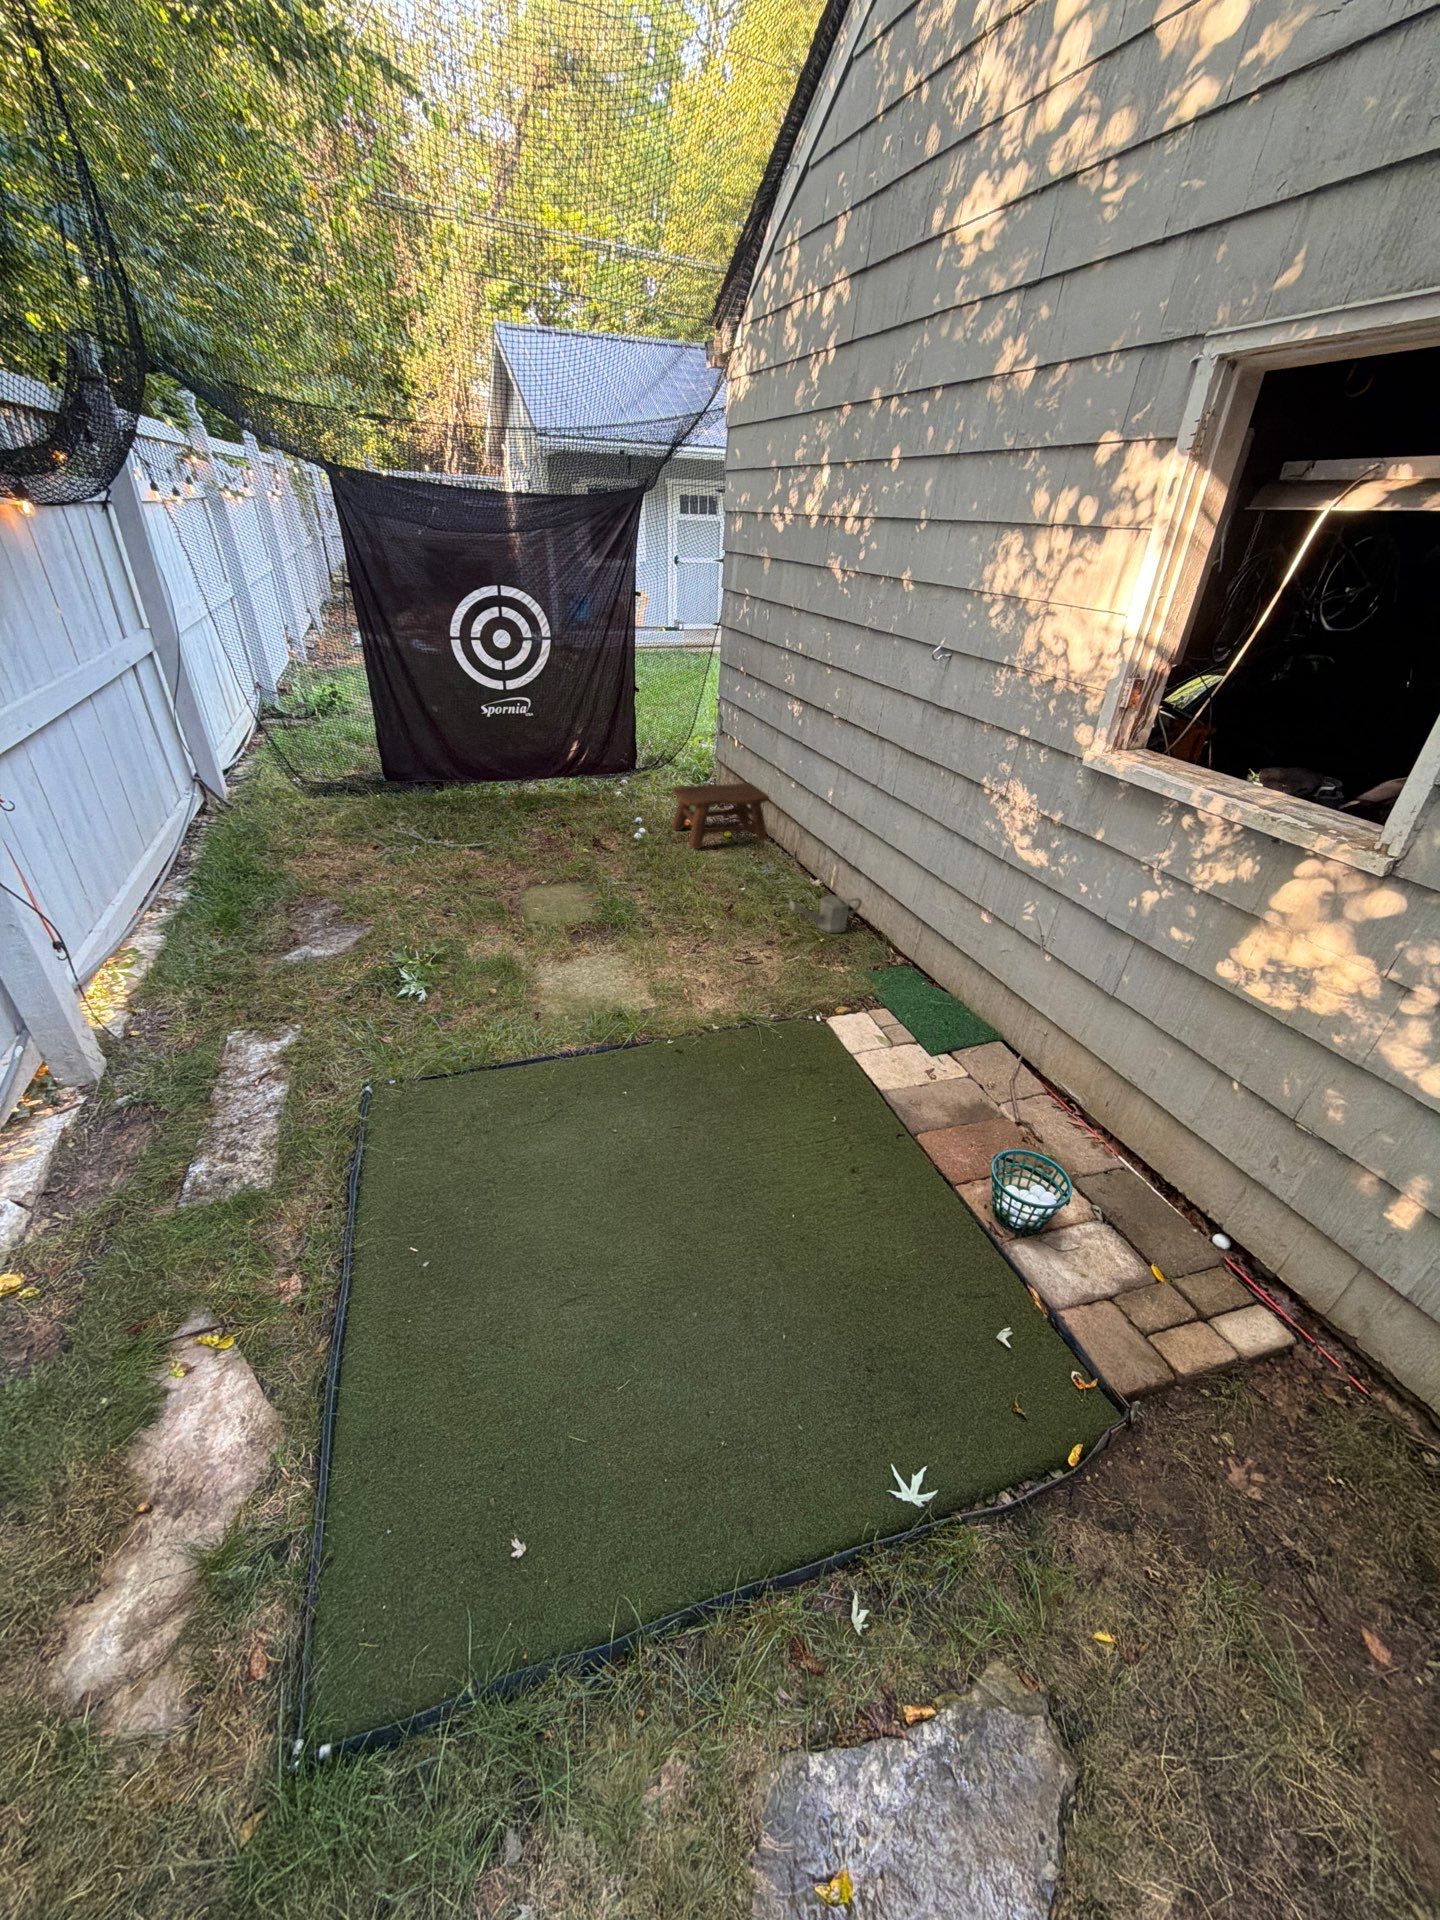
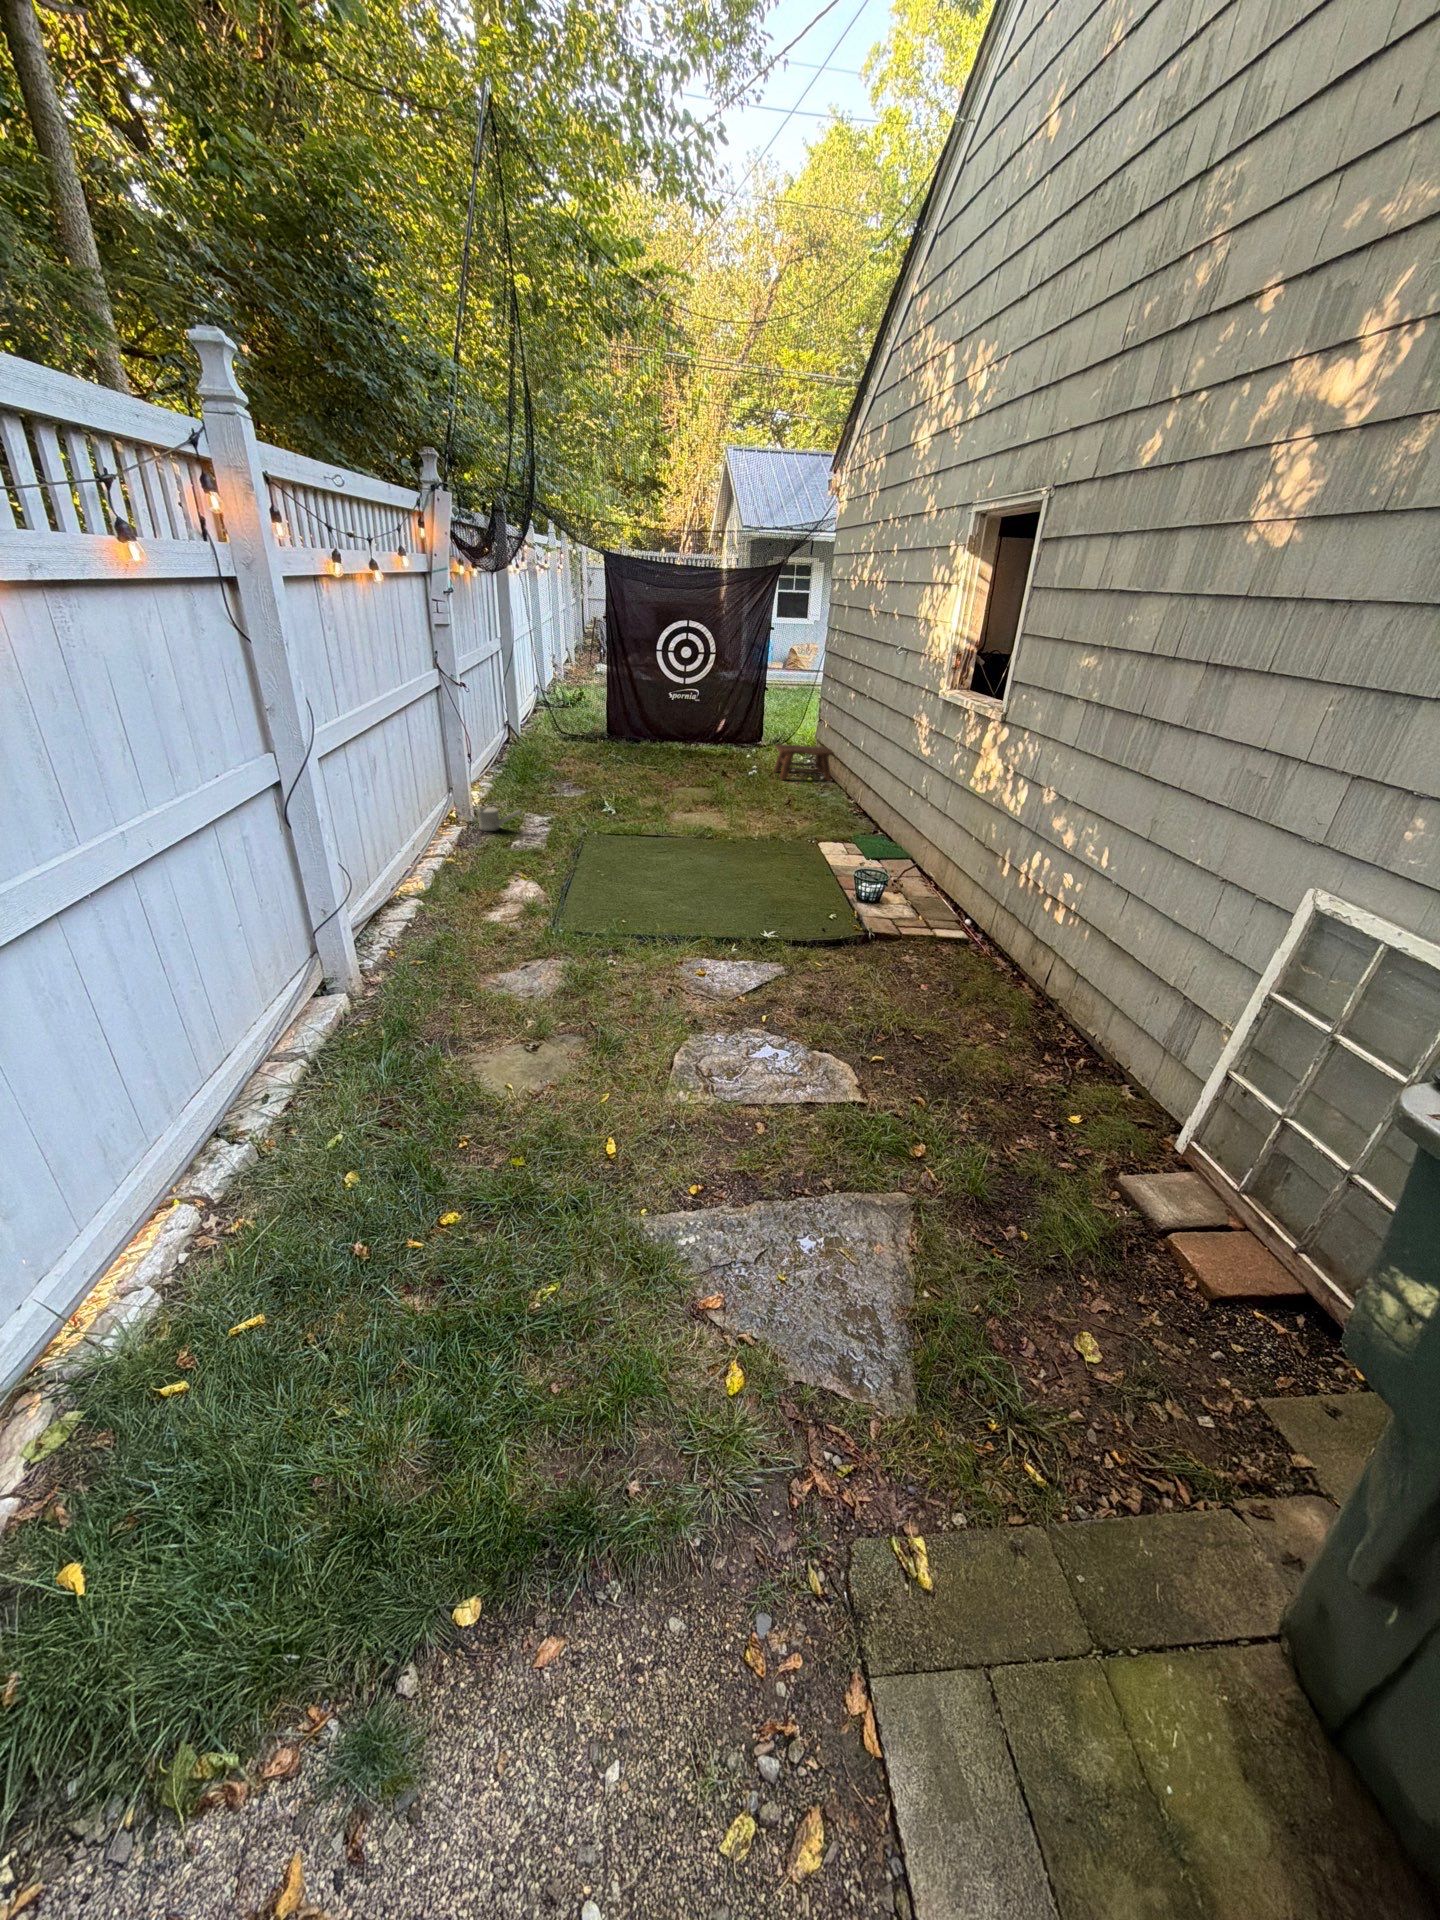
watering can: present [790,896,862,933] -> present [468,807,521,831]

